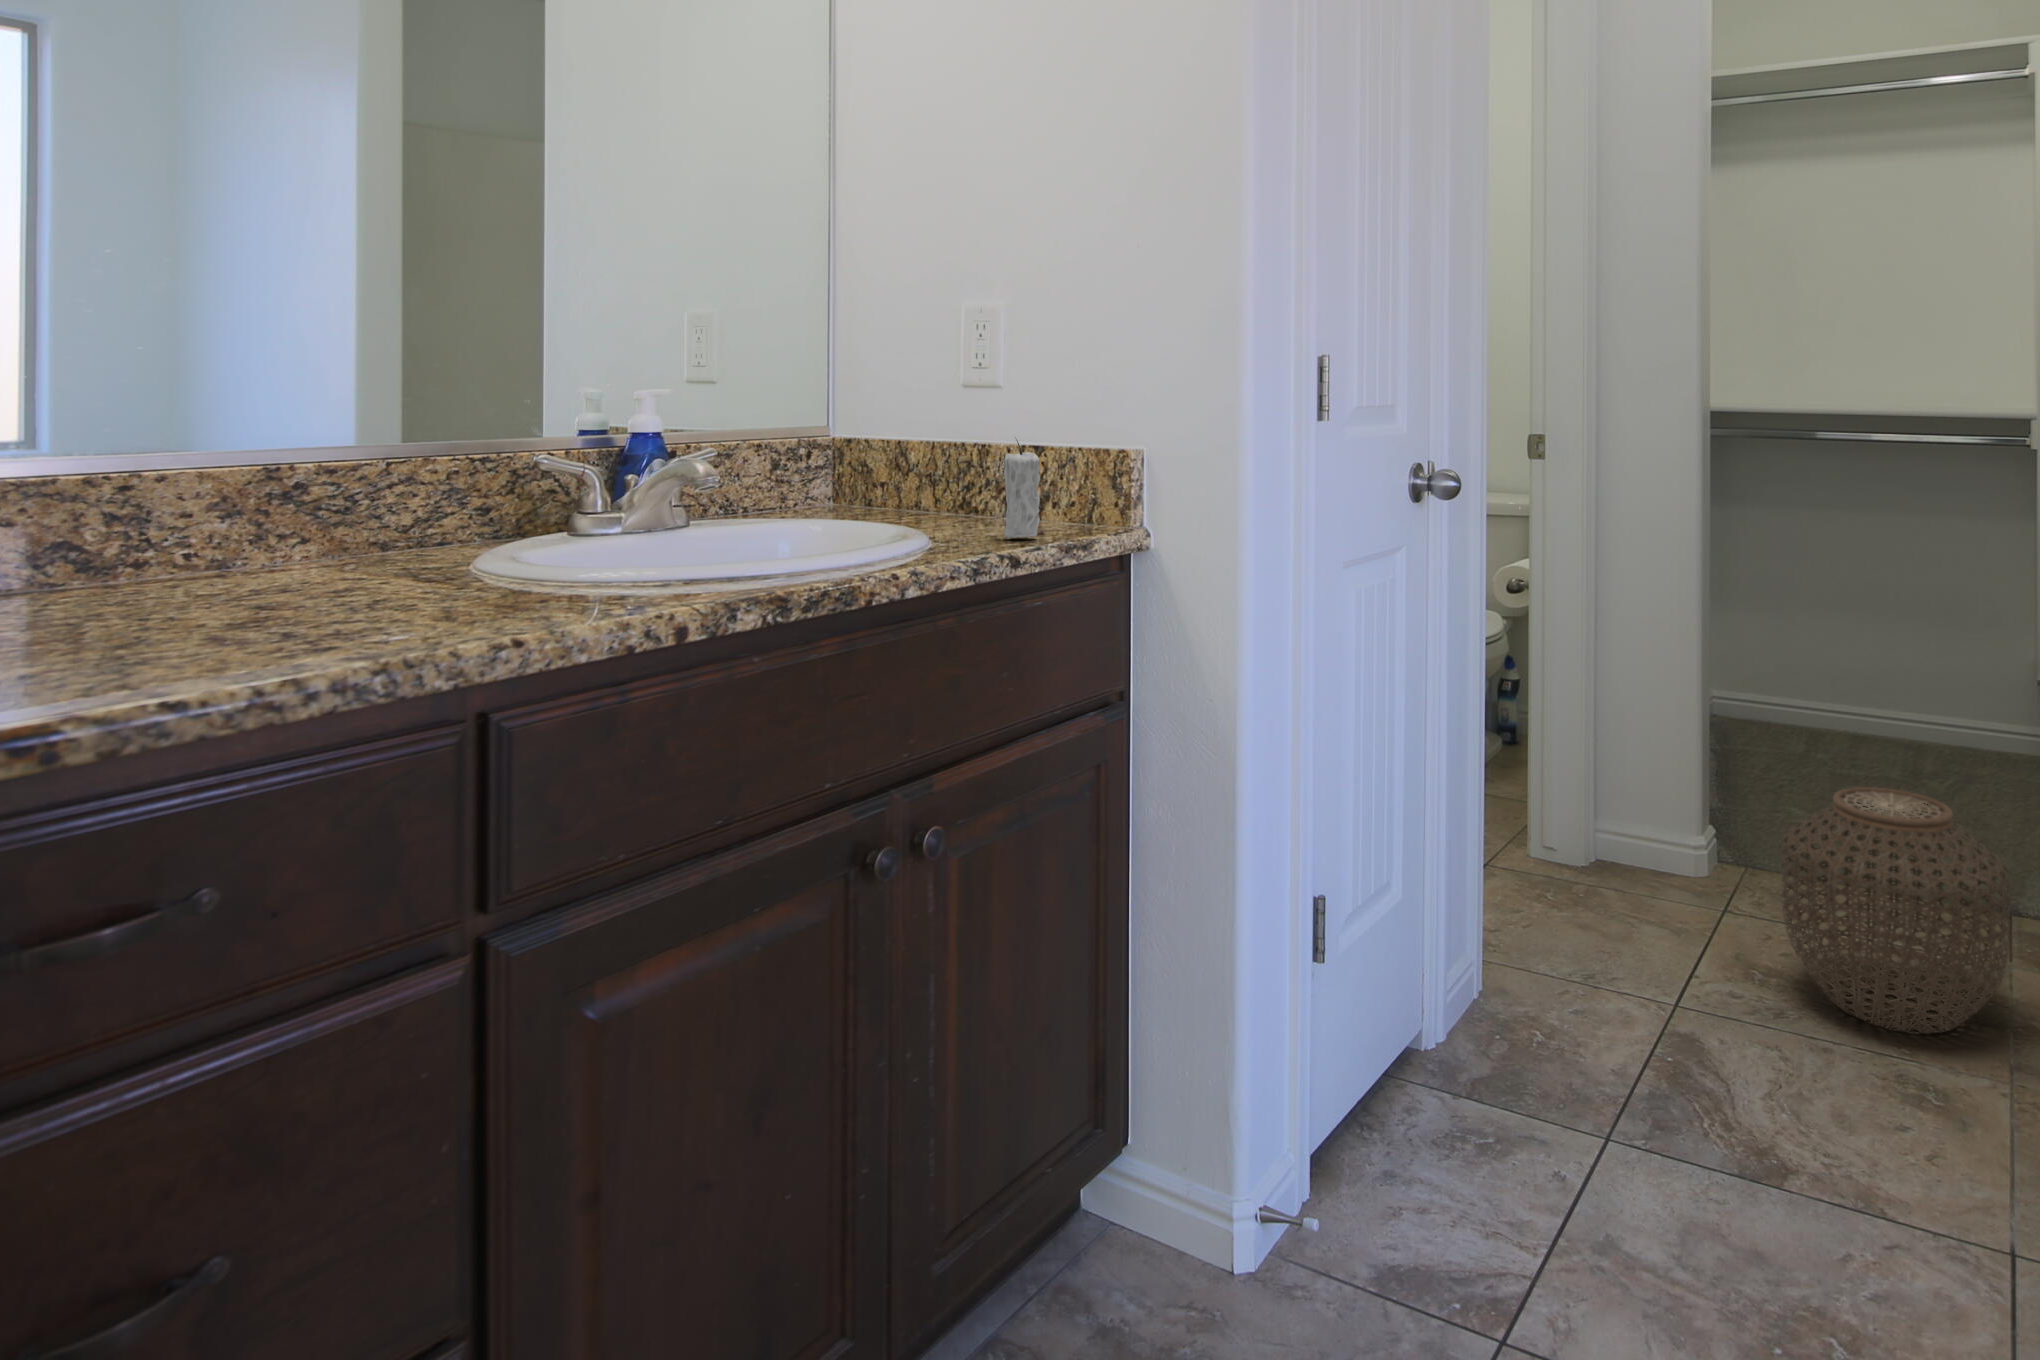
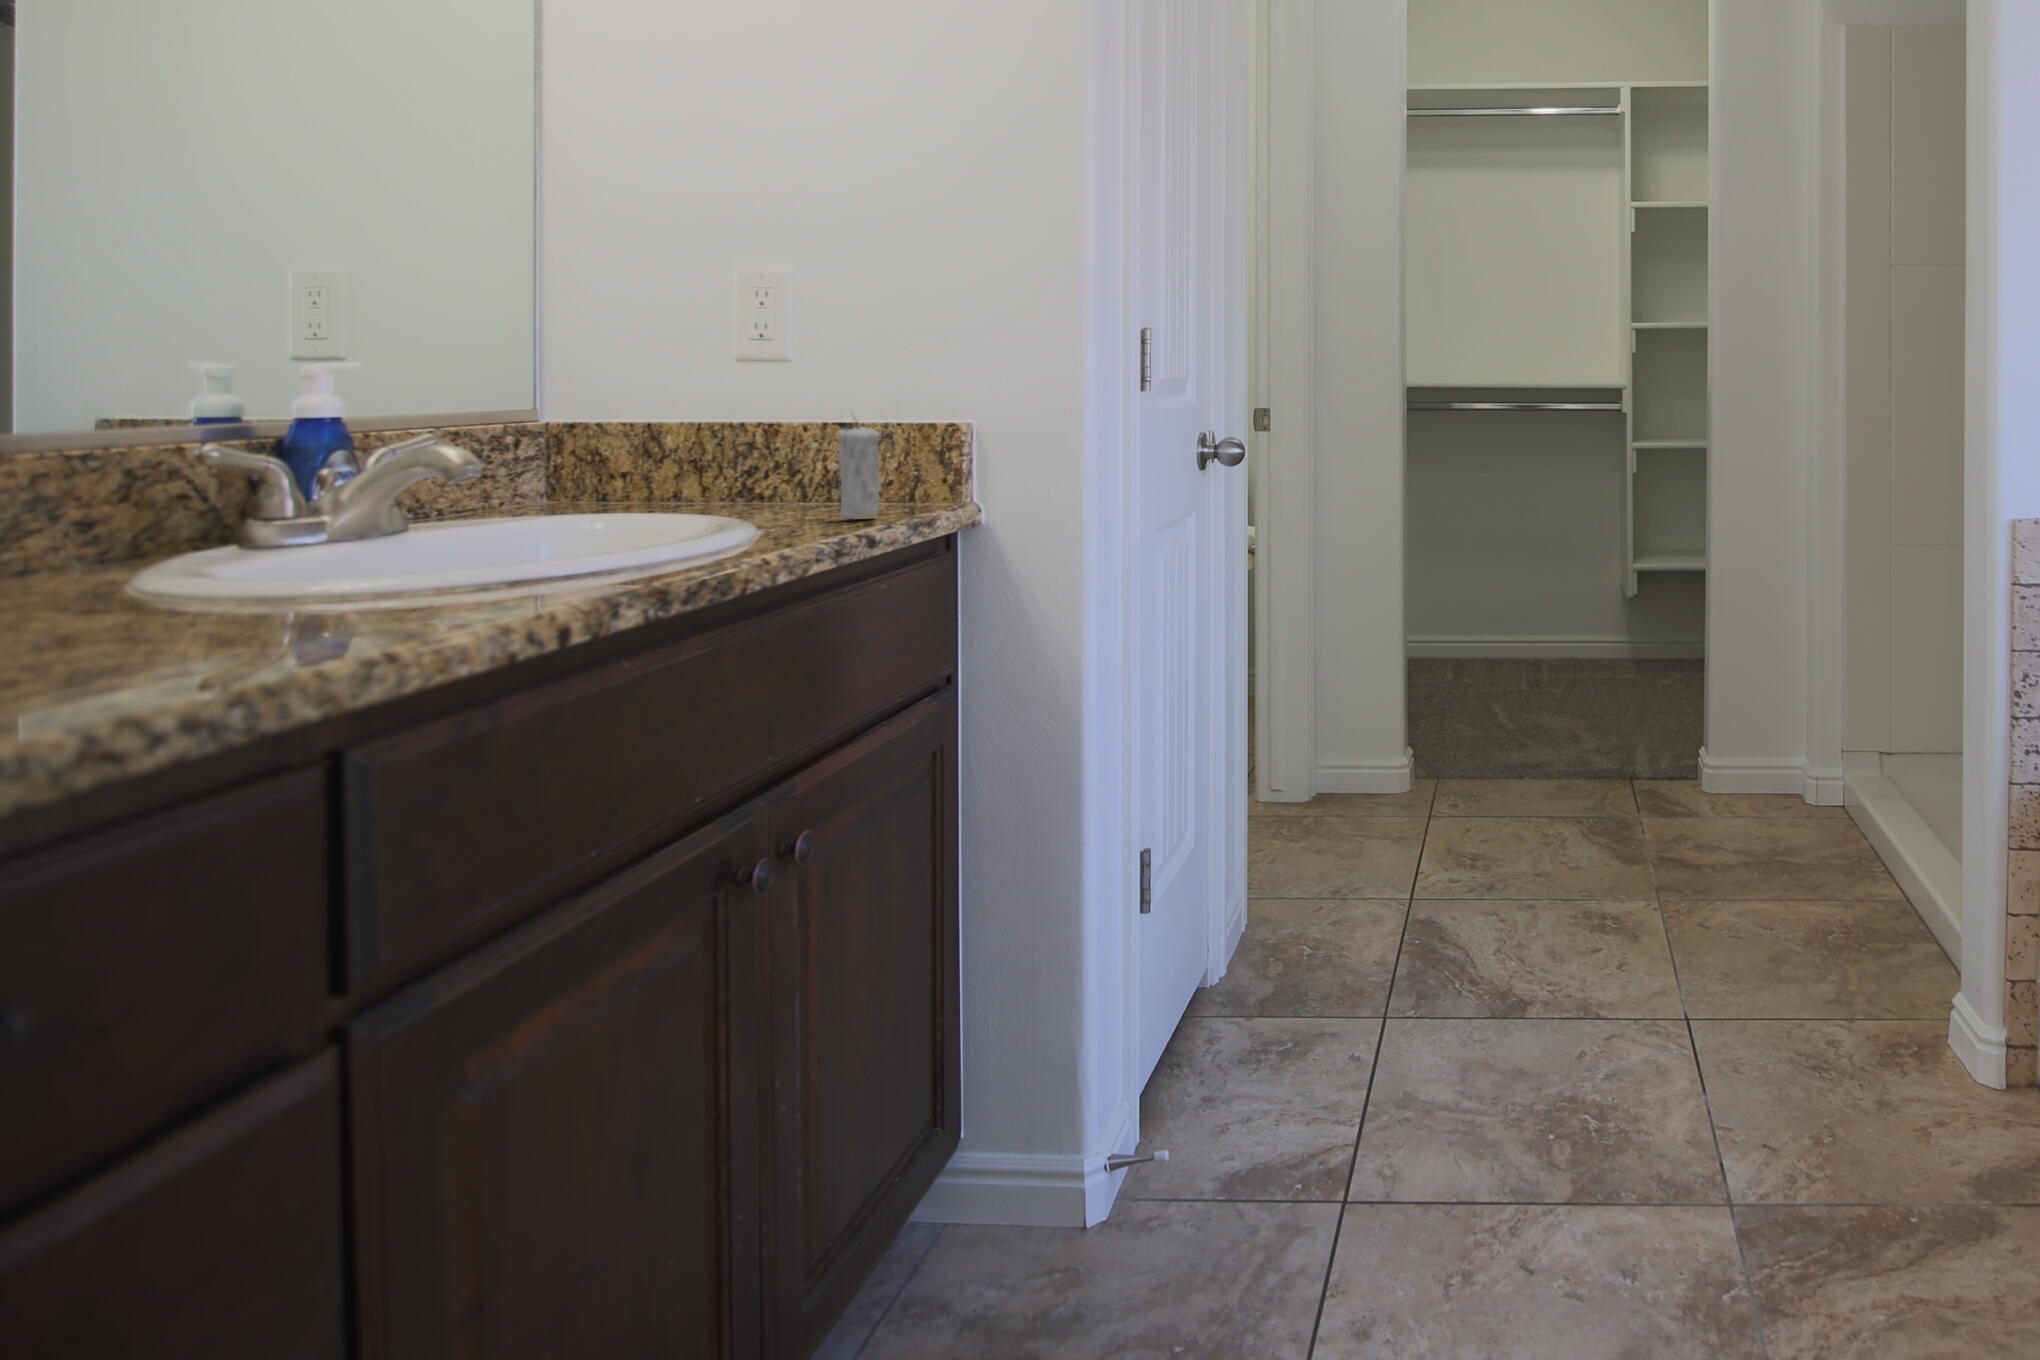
woven basket: present [1782,787,2010,1033] -> none [1484,687,1646,879]

